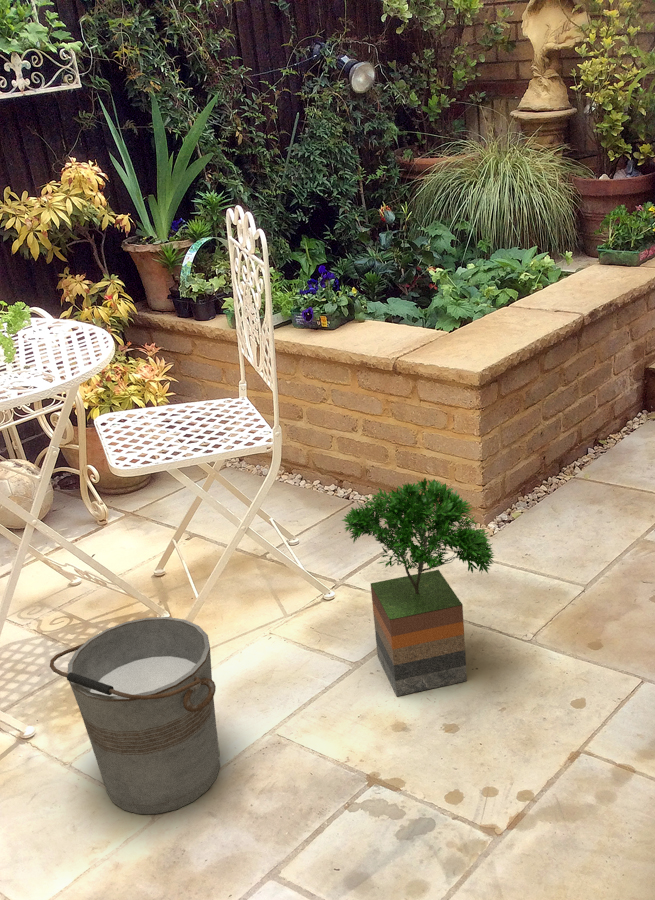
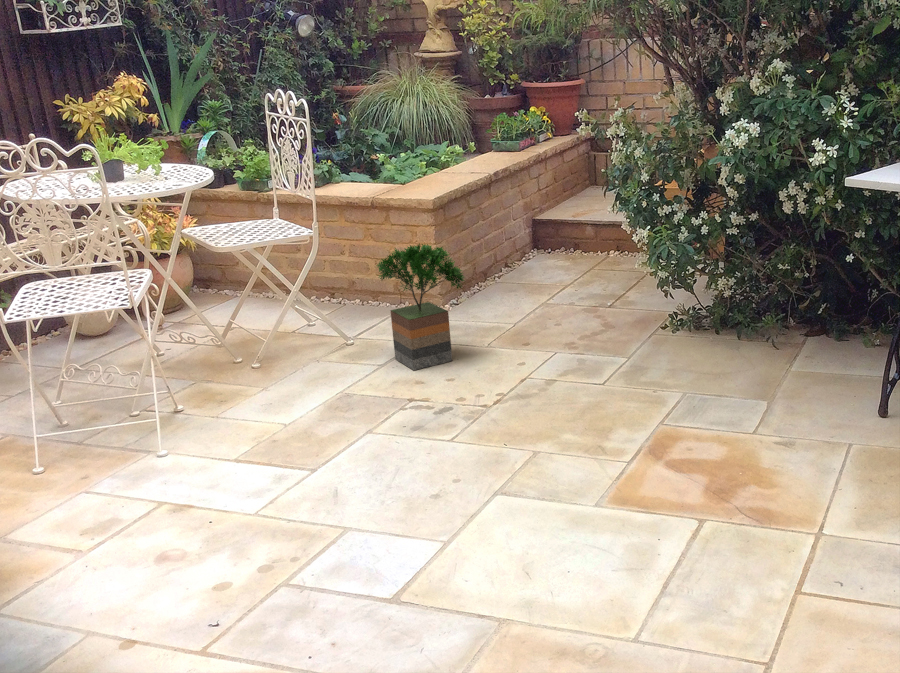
bucket: present [50,617,220,814] -> none [226,320,325,424]

